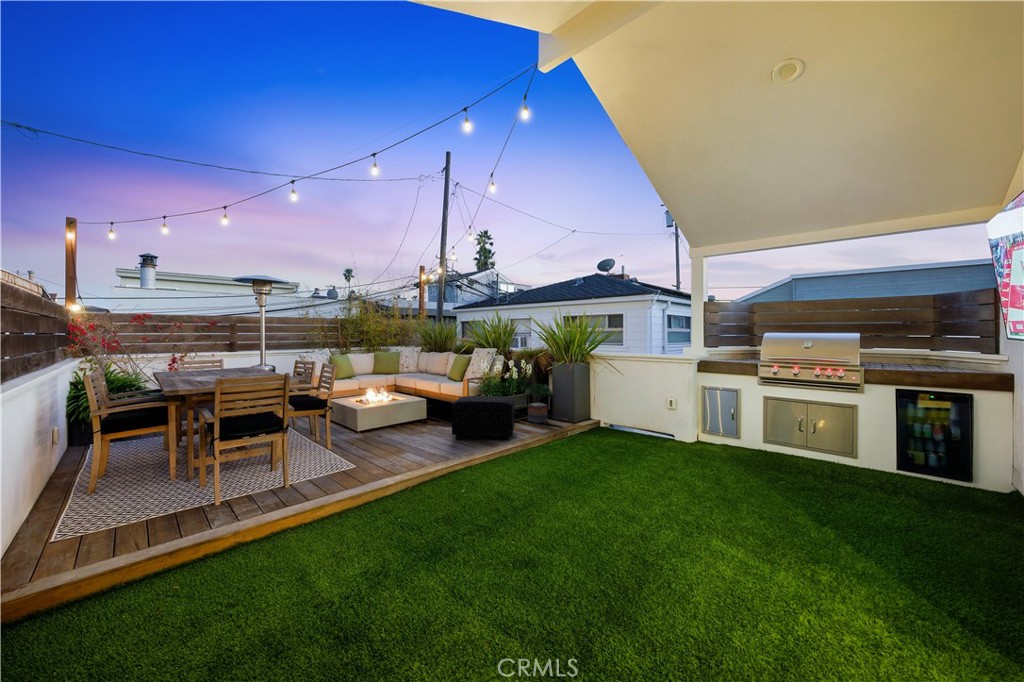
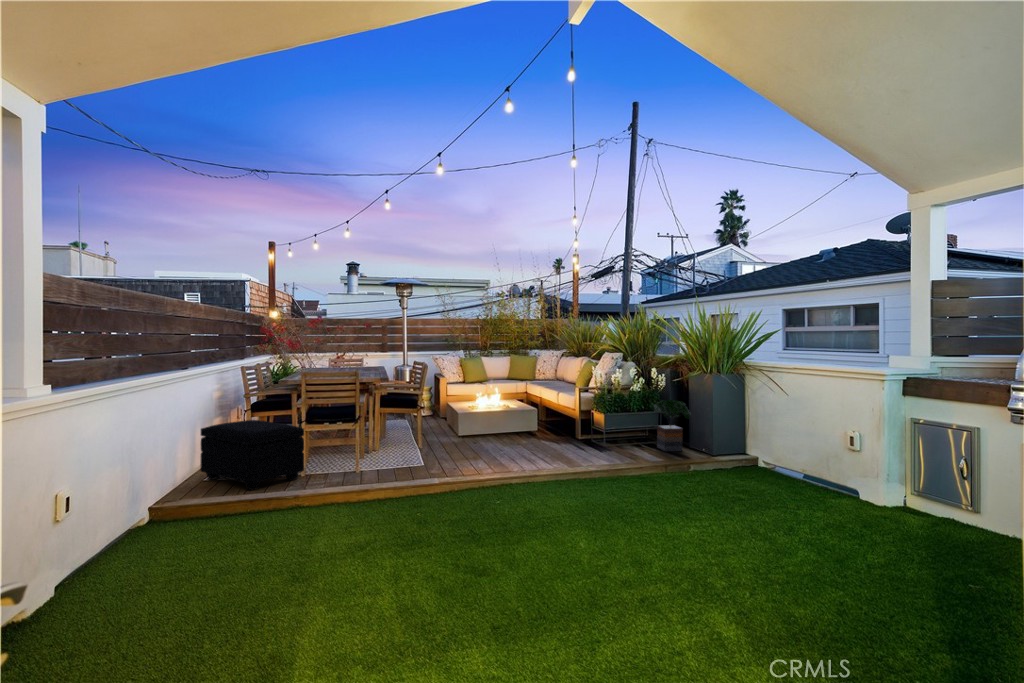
footstool: present [452,396,515,440] -> present [201,420,304,490]

